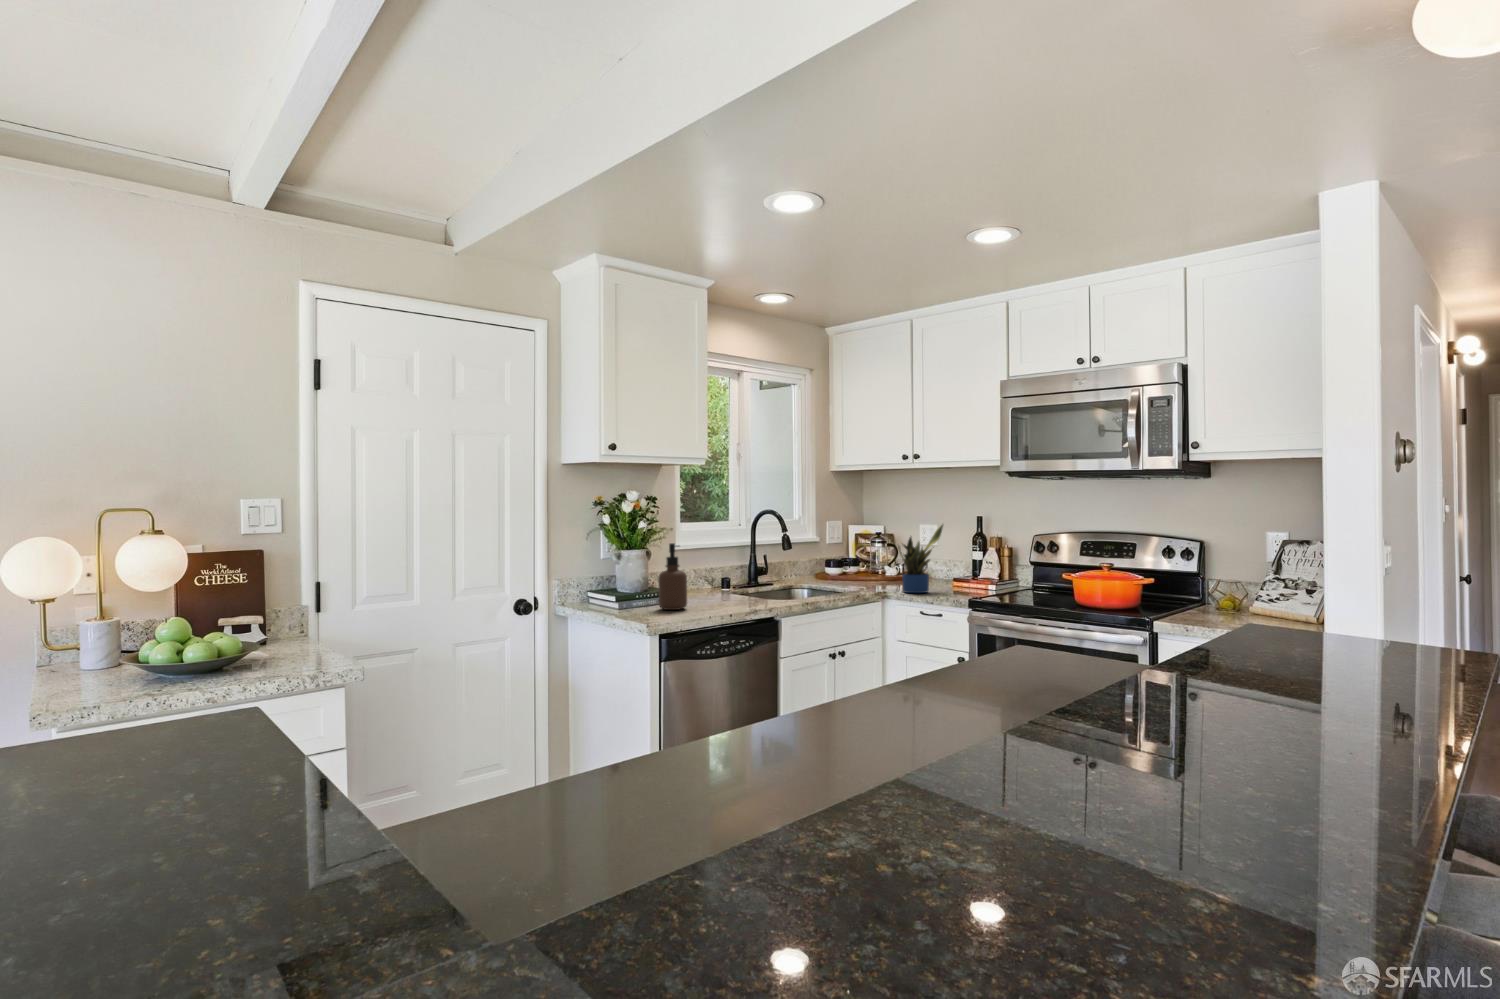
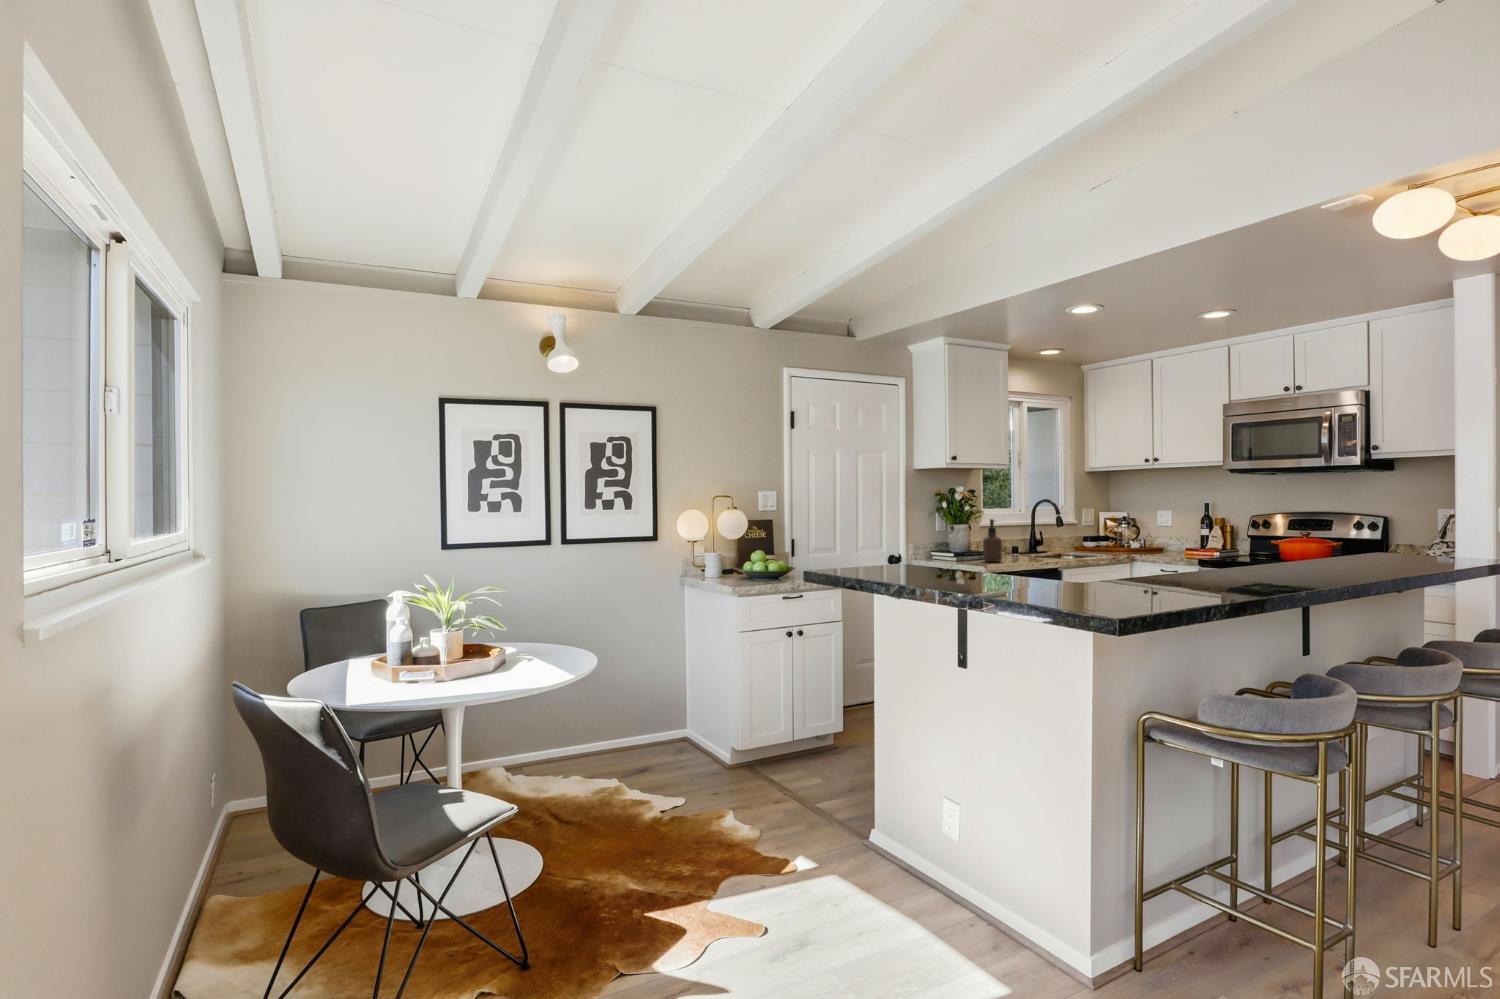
potted plant: present [898,525,943,593] -> none [1145,507,1181,556]

